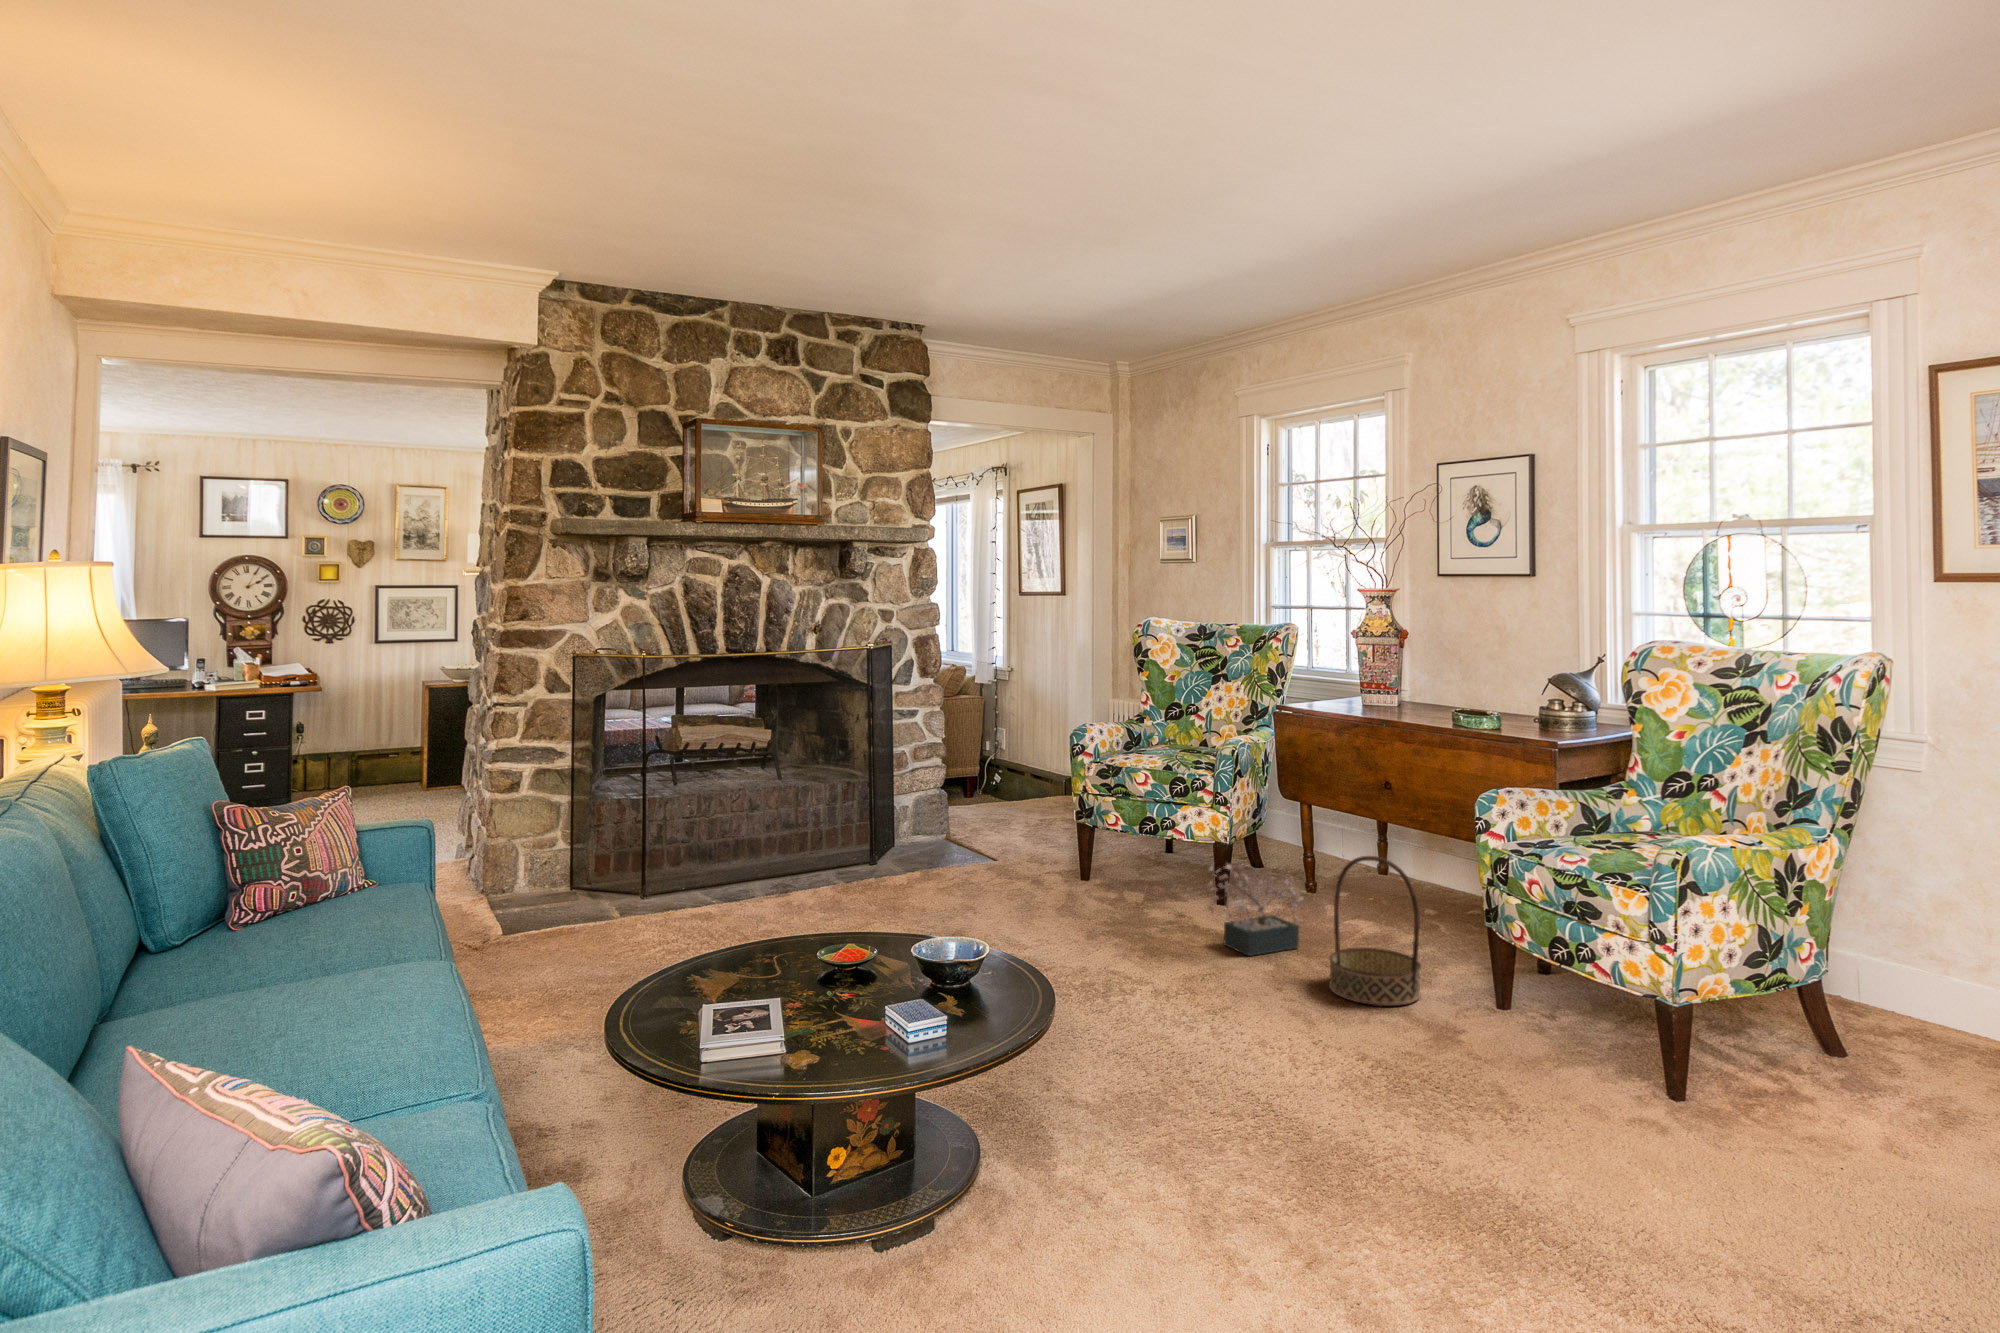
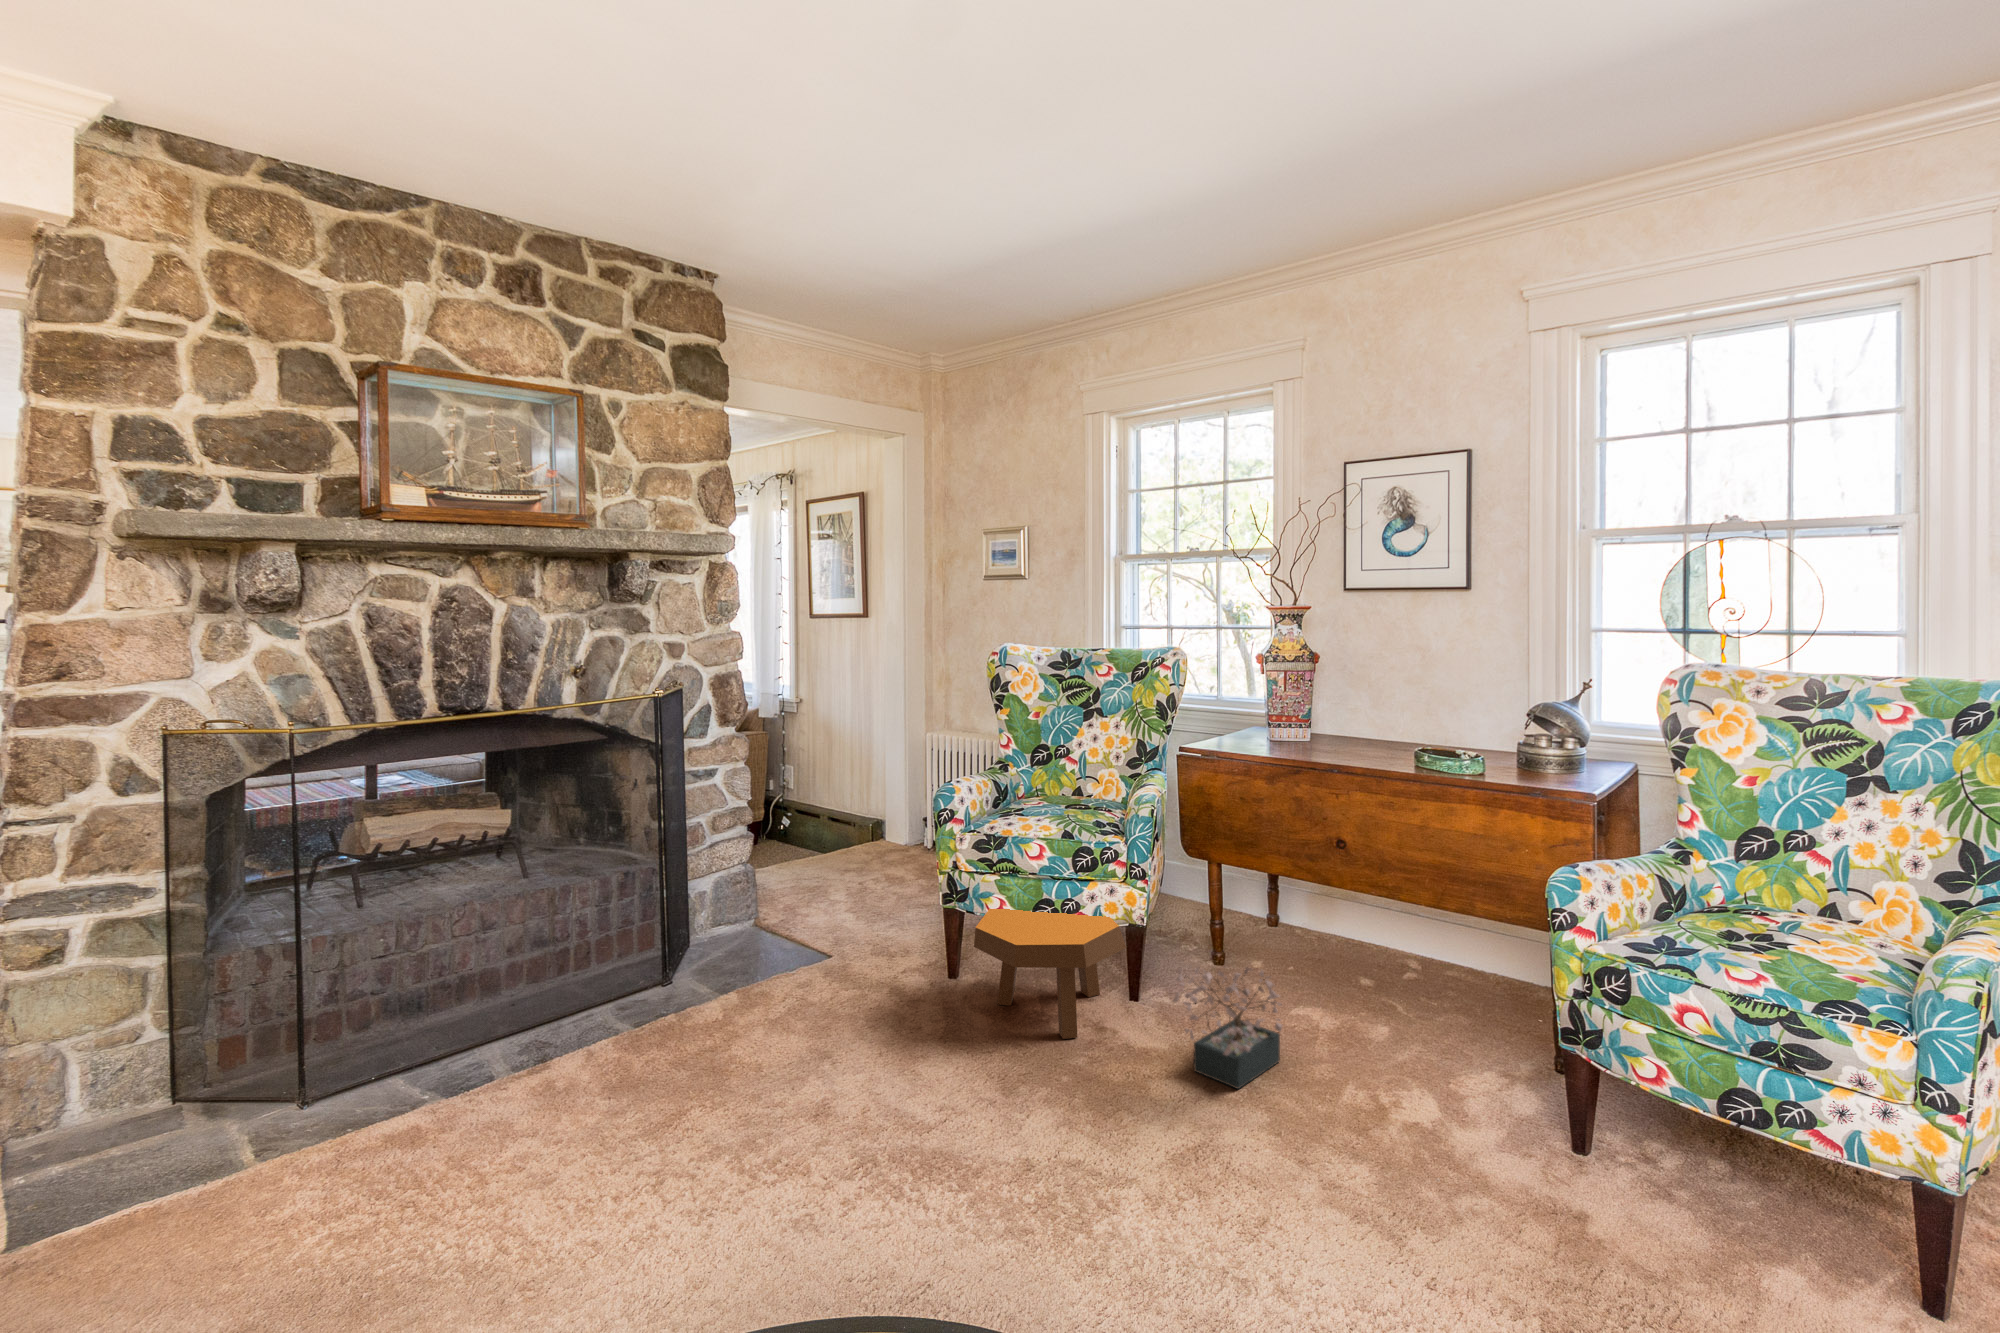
footstool: none [1082,824,1201,921] -> present [974,909,1126,1039]
basket: present [1329,856,1421,1006] -> none [1367,962,1502,1168]

